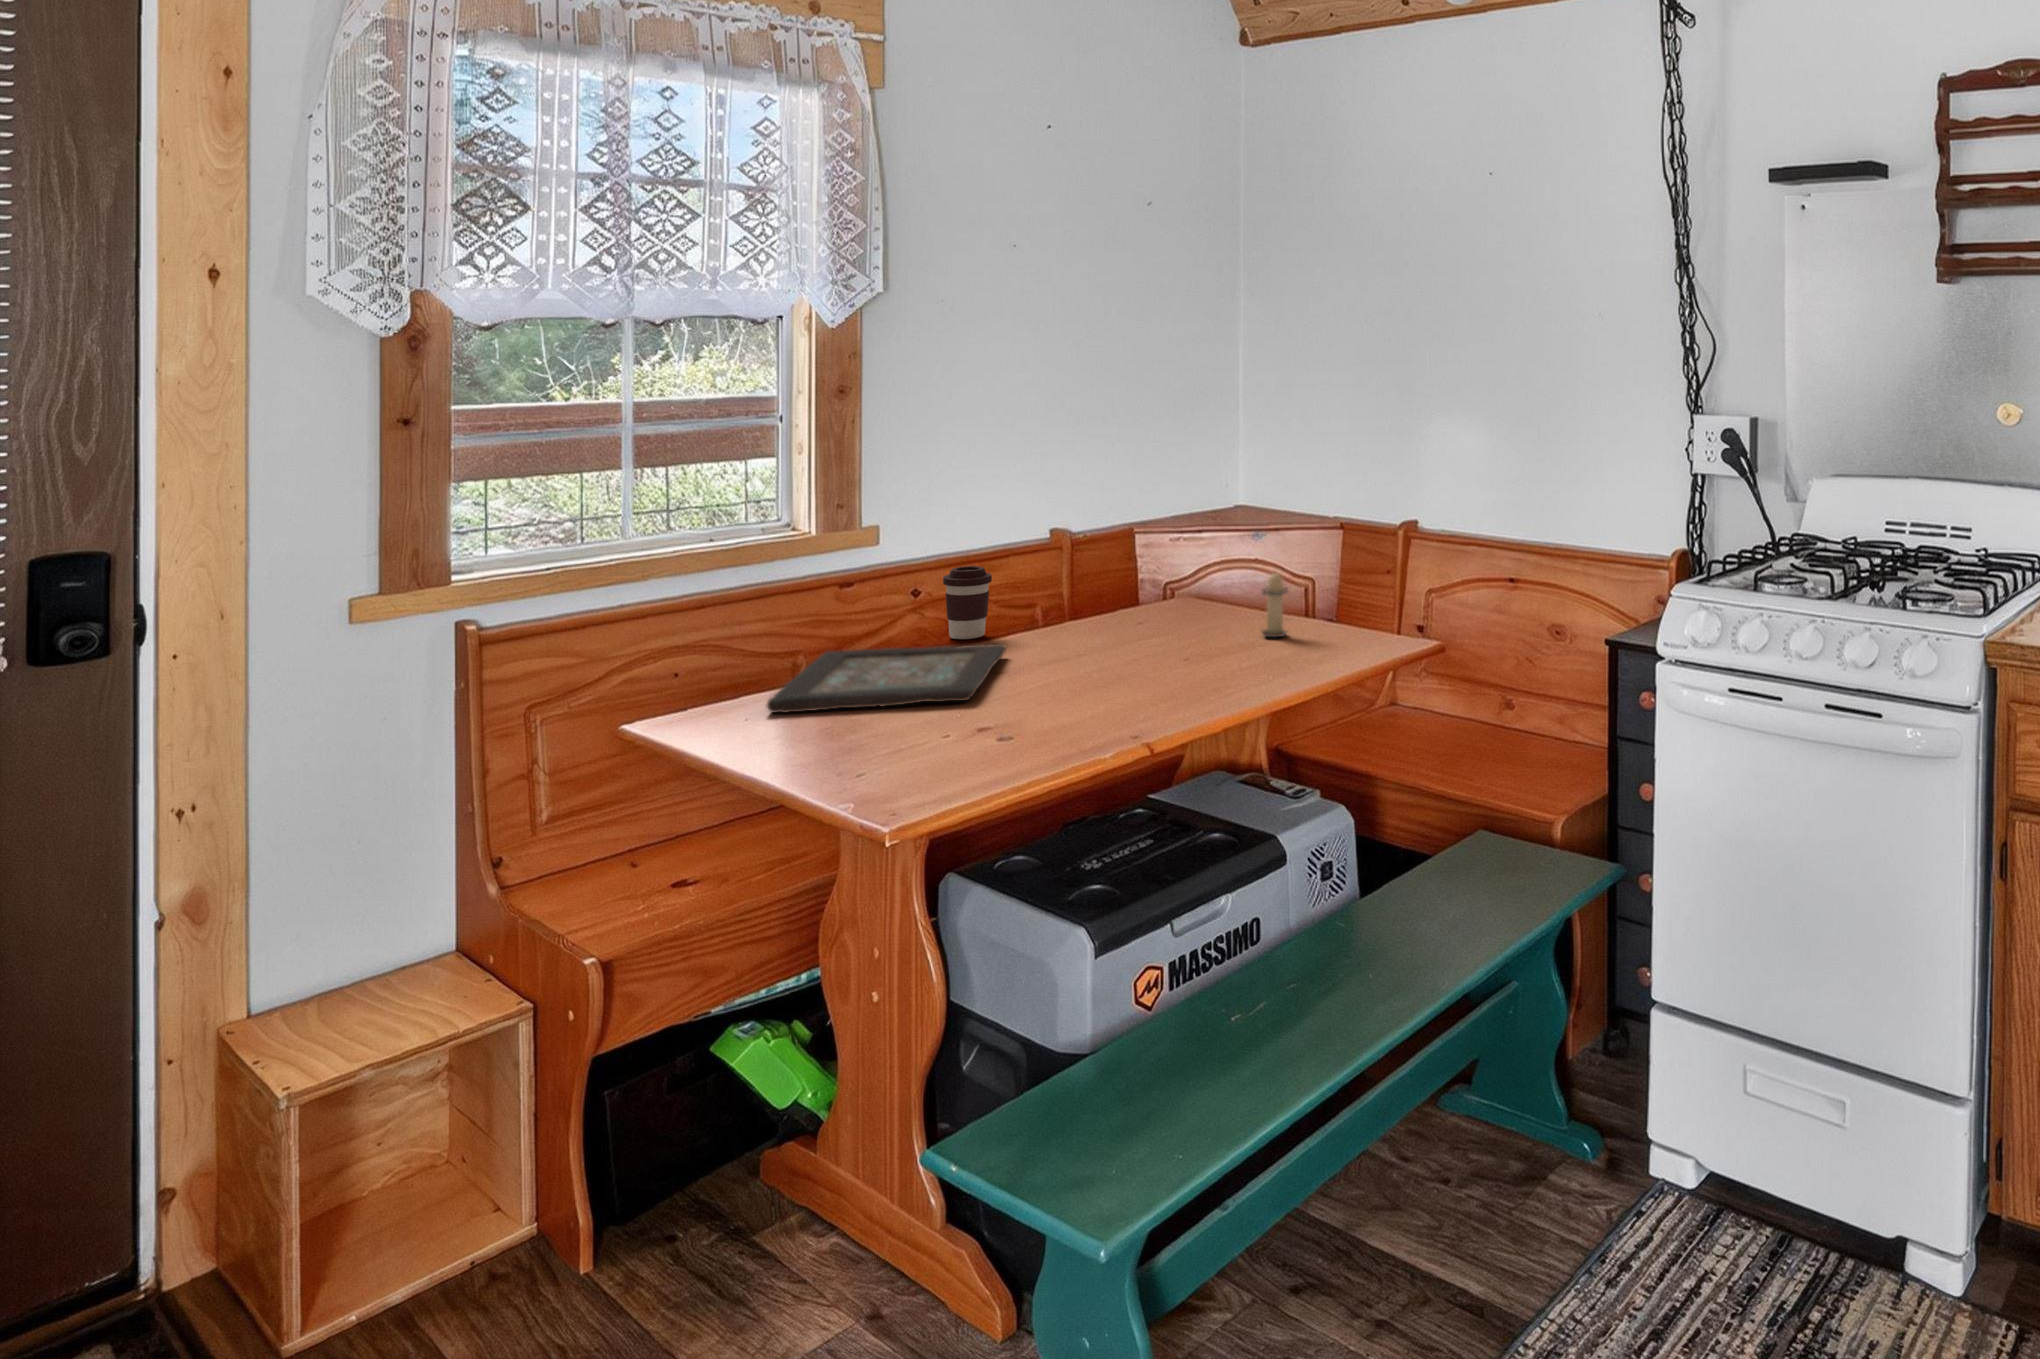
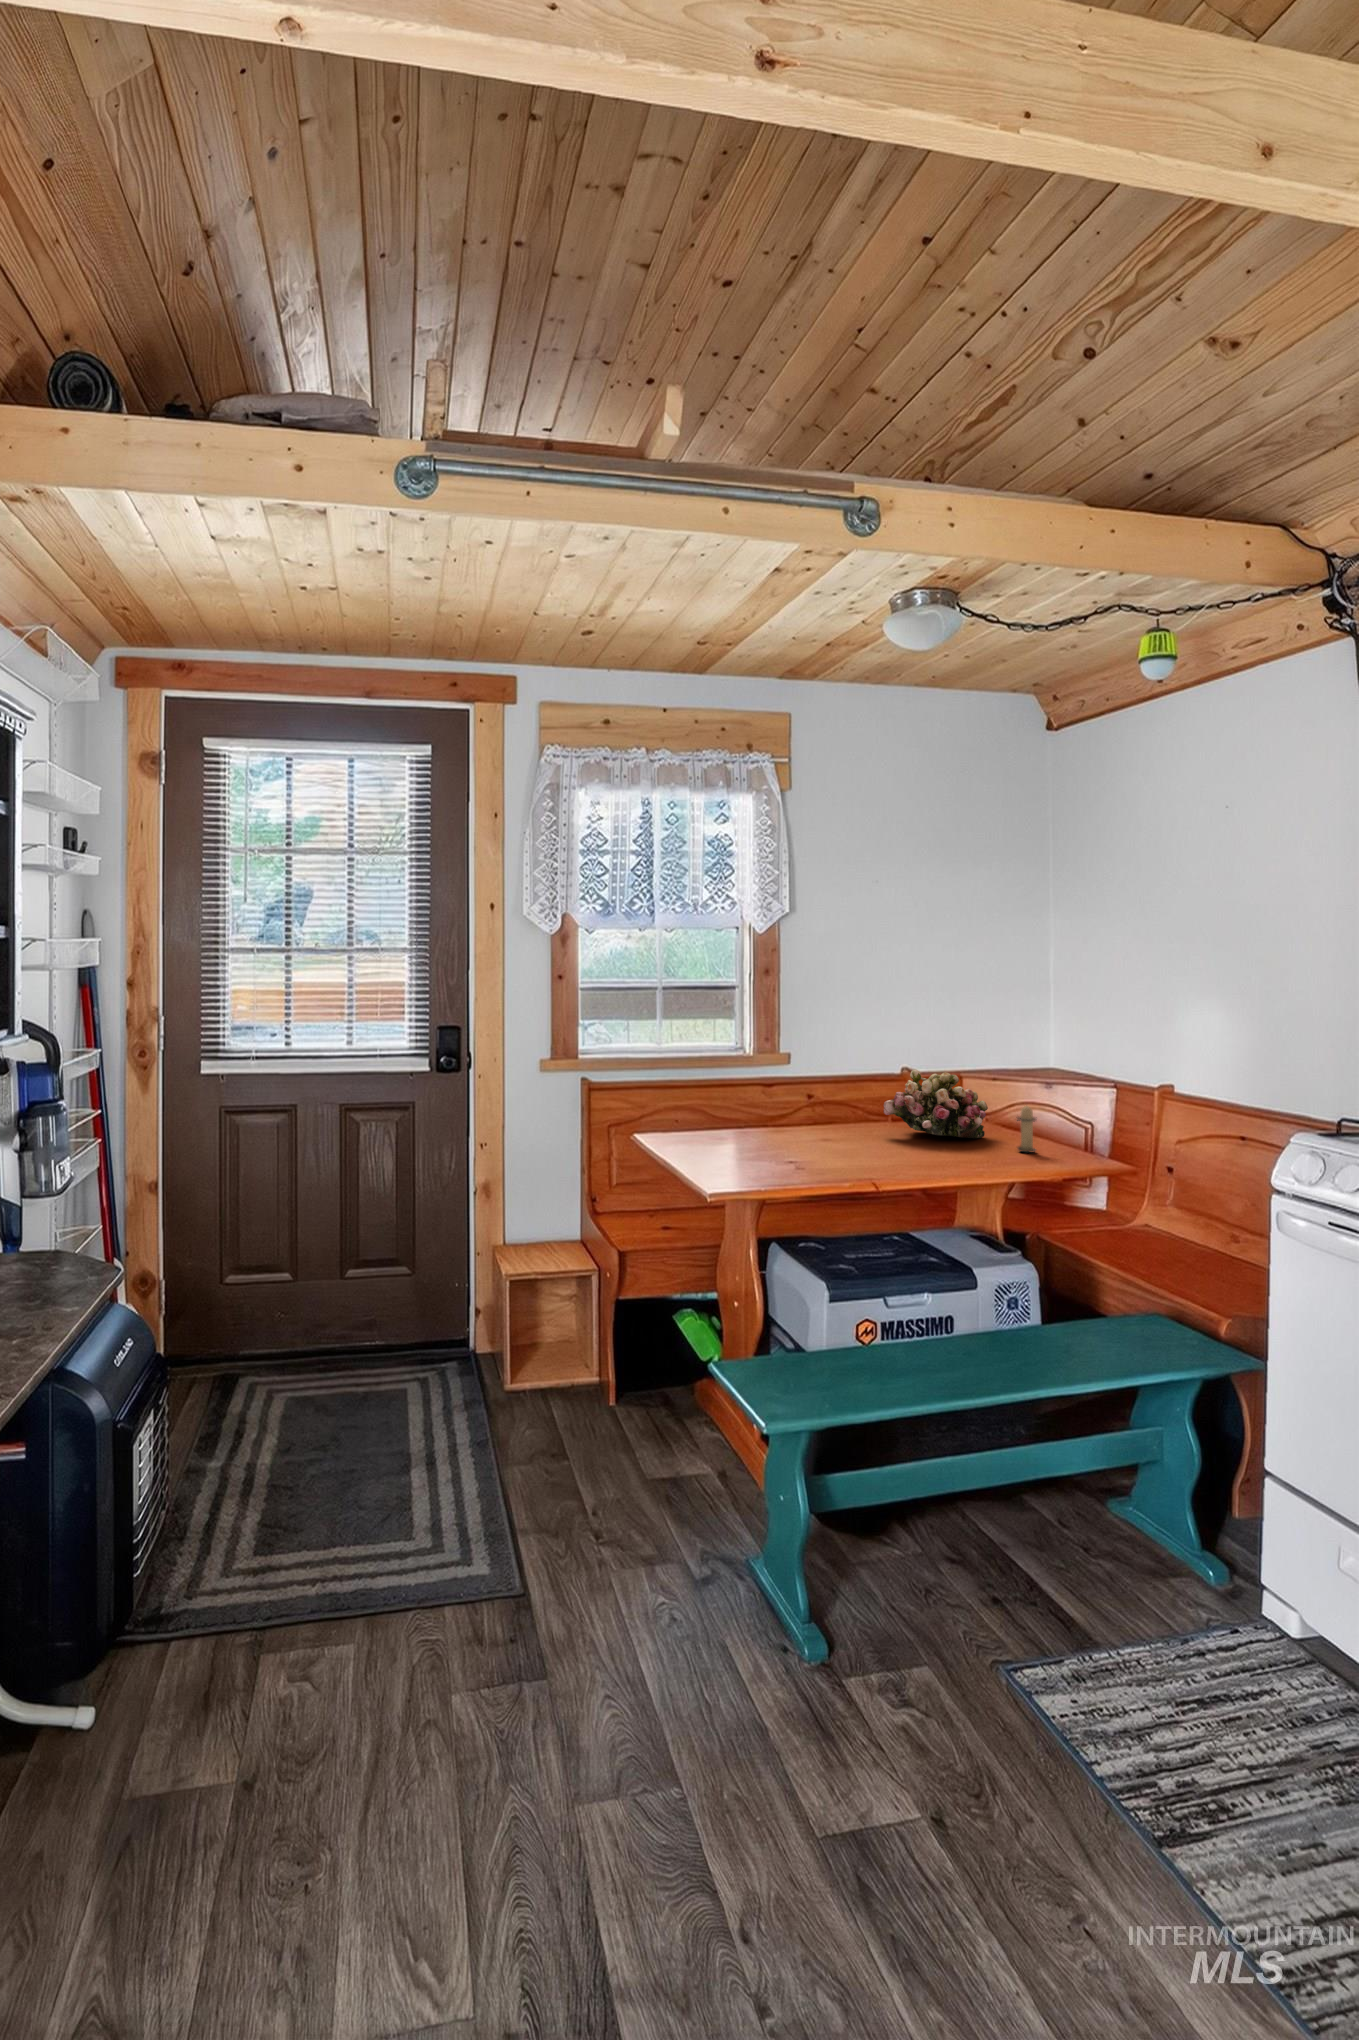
flower arrangement: none [1059,535,1206,630] -> present [883,1070,988,1138]
coffee cup: present [943,566,992,639] -> none [819,1083,848,1128]
decorative tray: present [767,644,1006,713] -> none [698,1122,844,1155]

